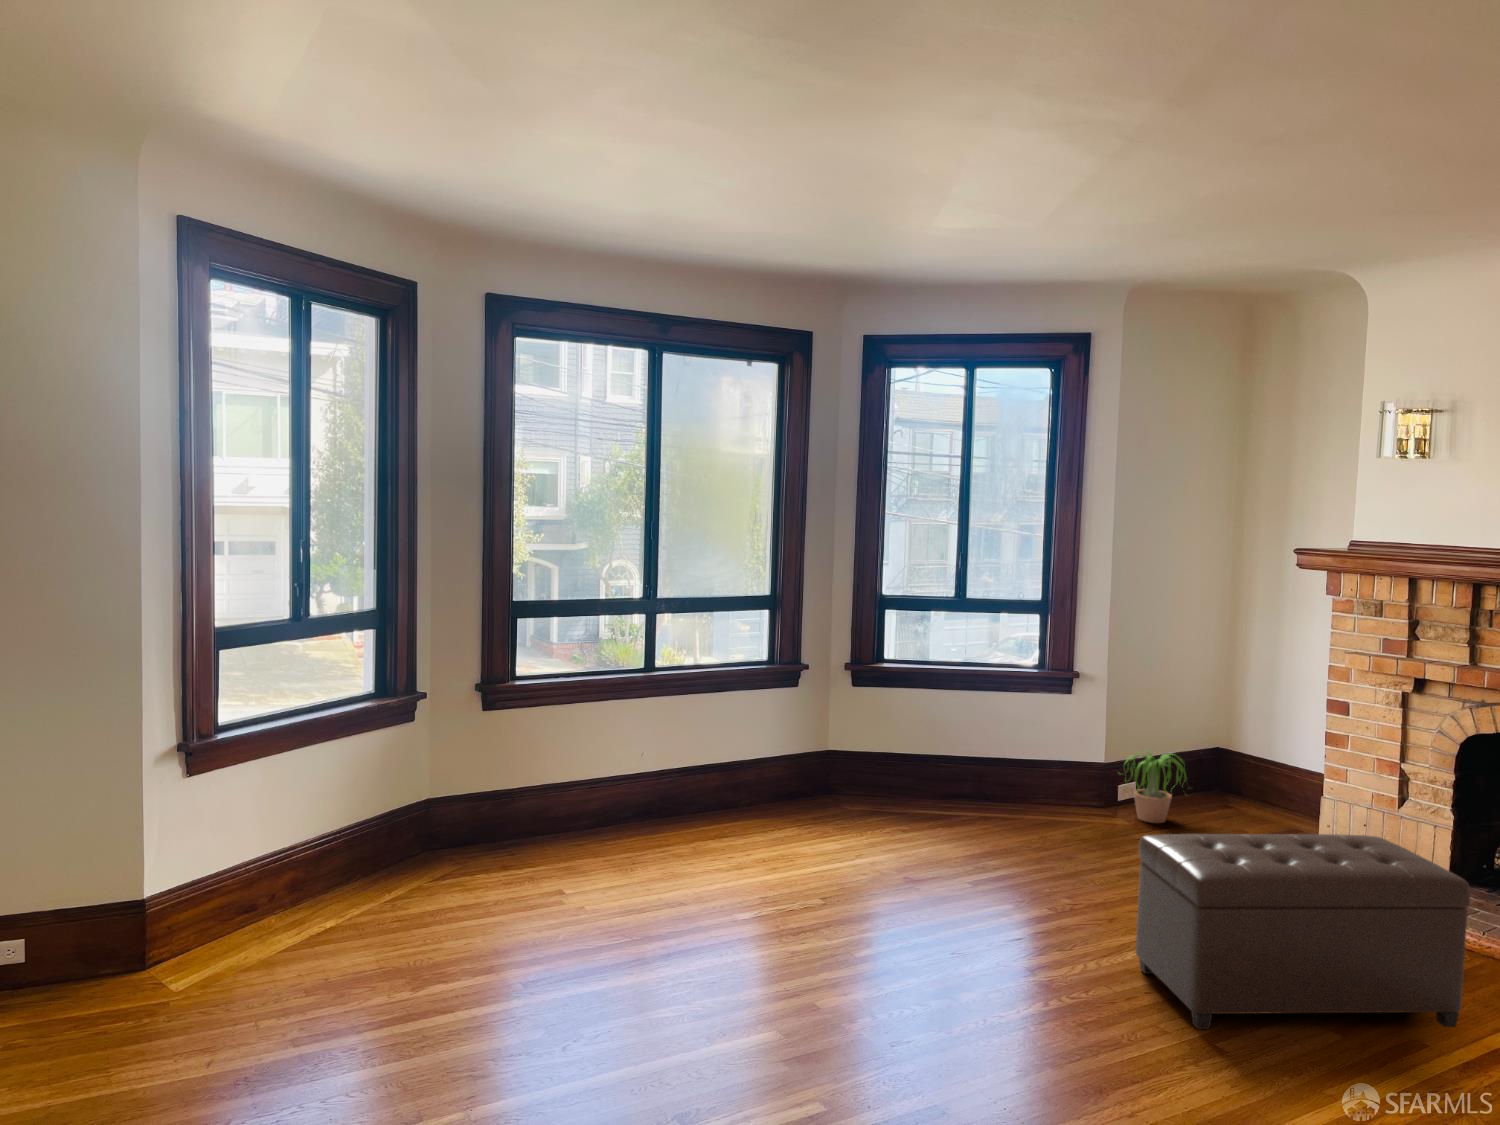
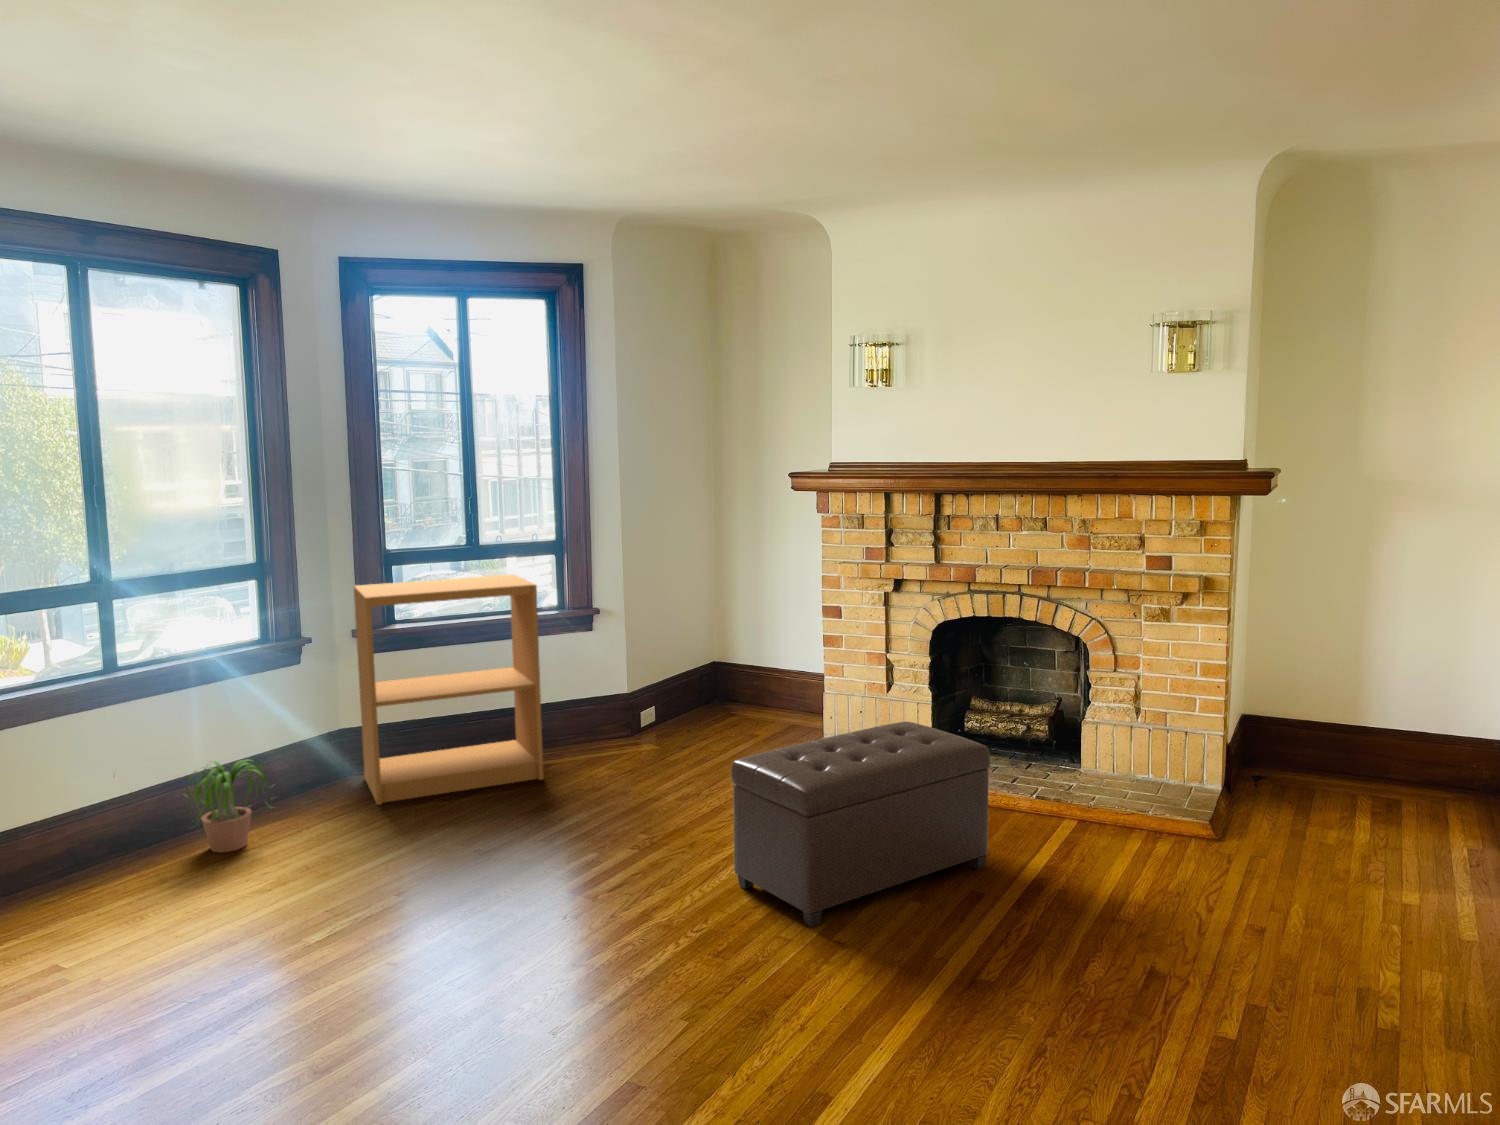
bookshelf: none [843,624,1005,829] -> present [354,574,544,805]
potted plant: present [1124,751,1186,823] -> present [186,759,267,852]

